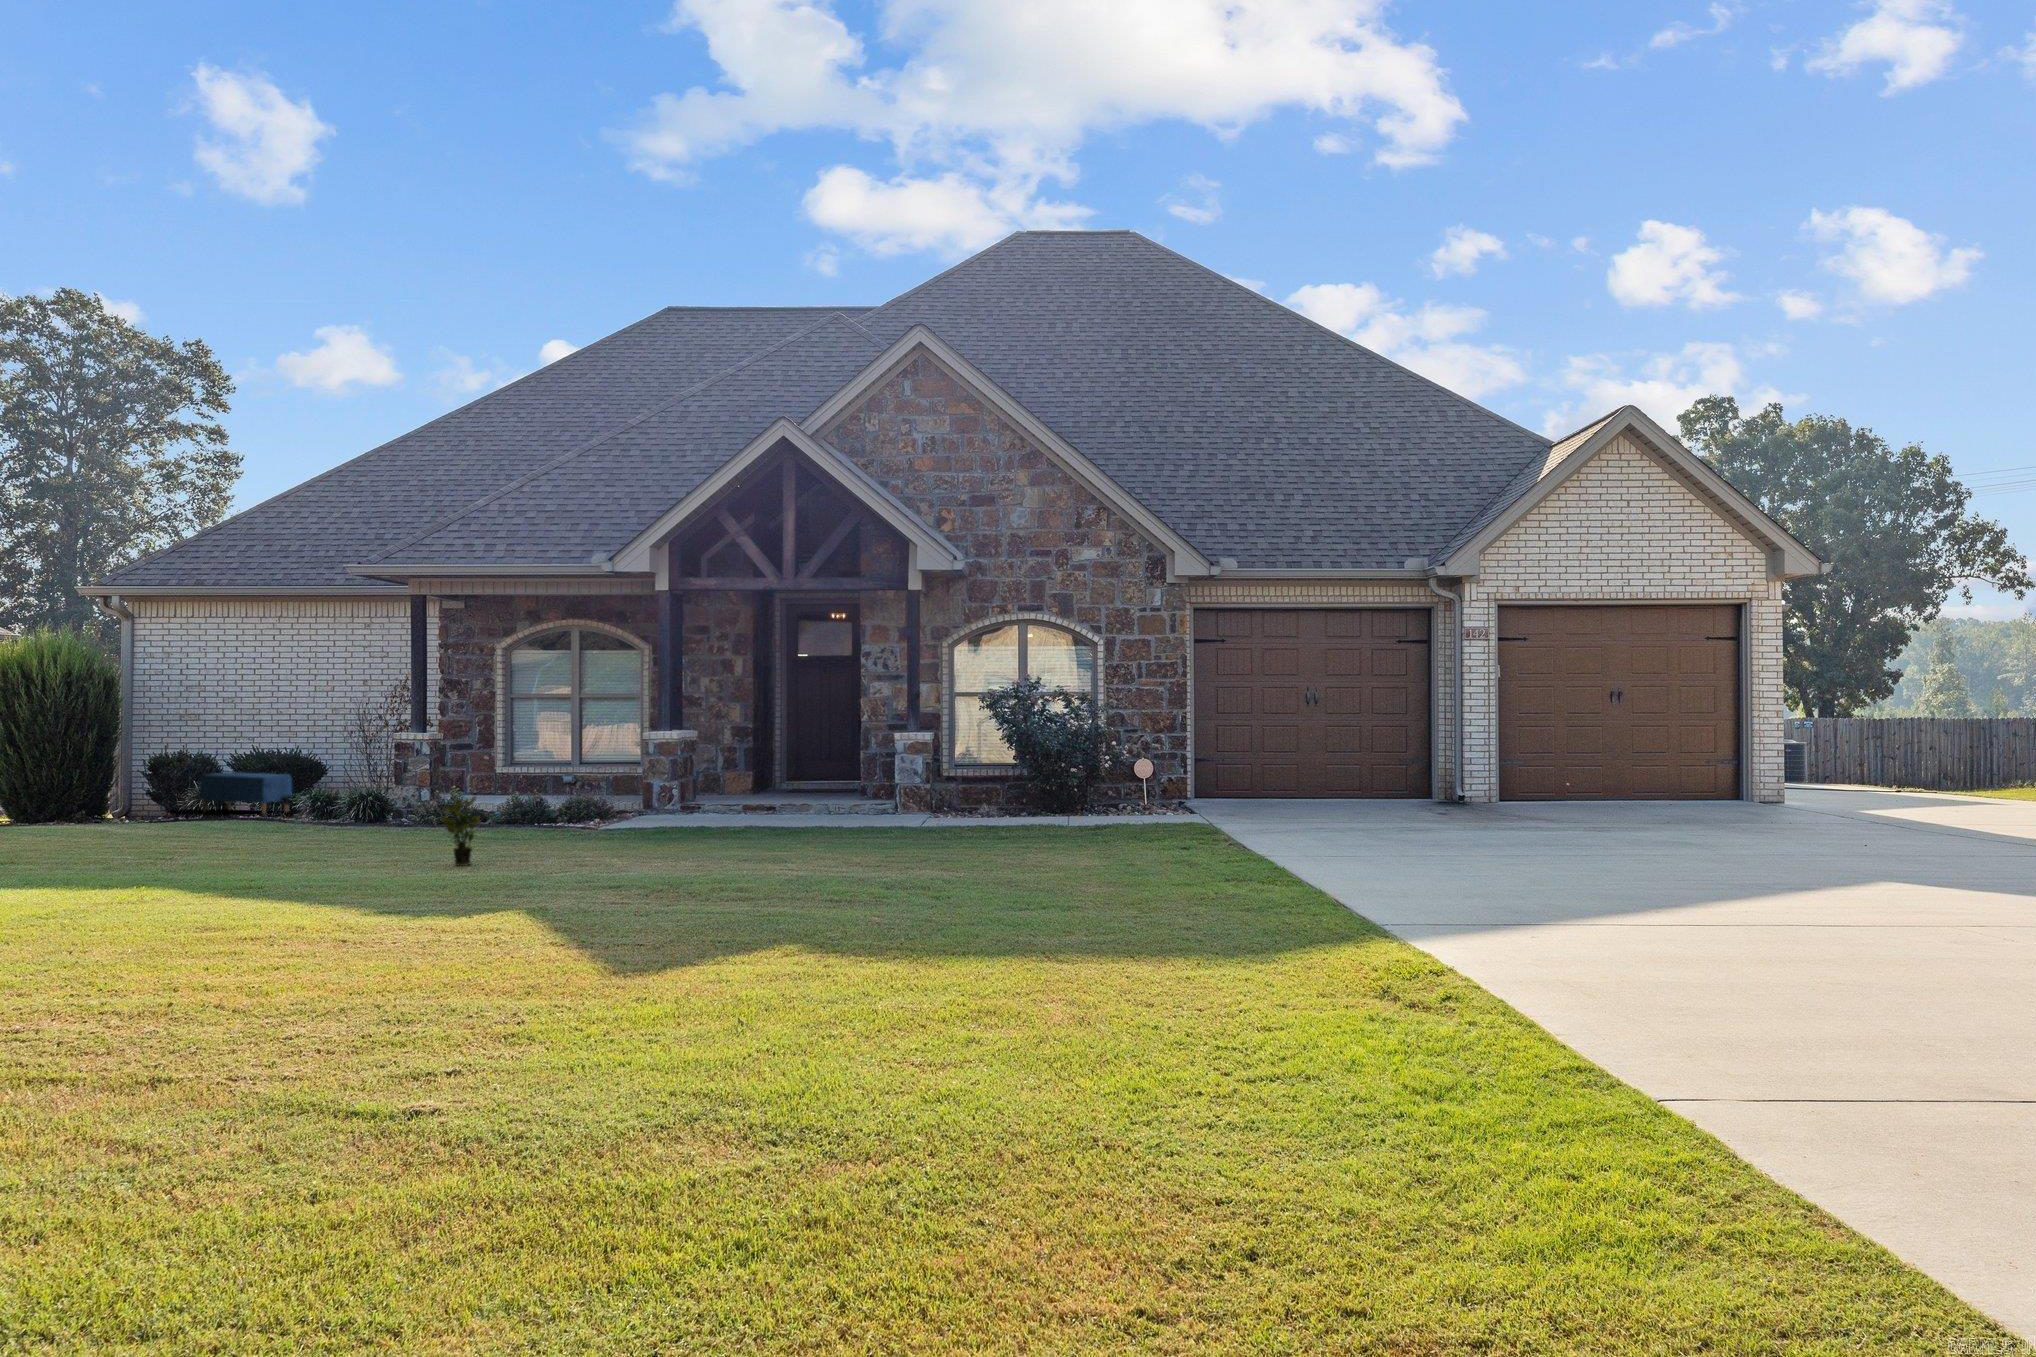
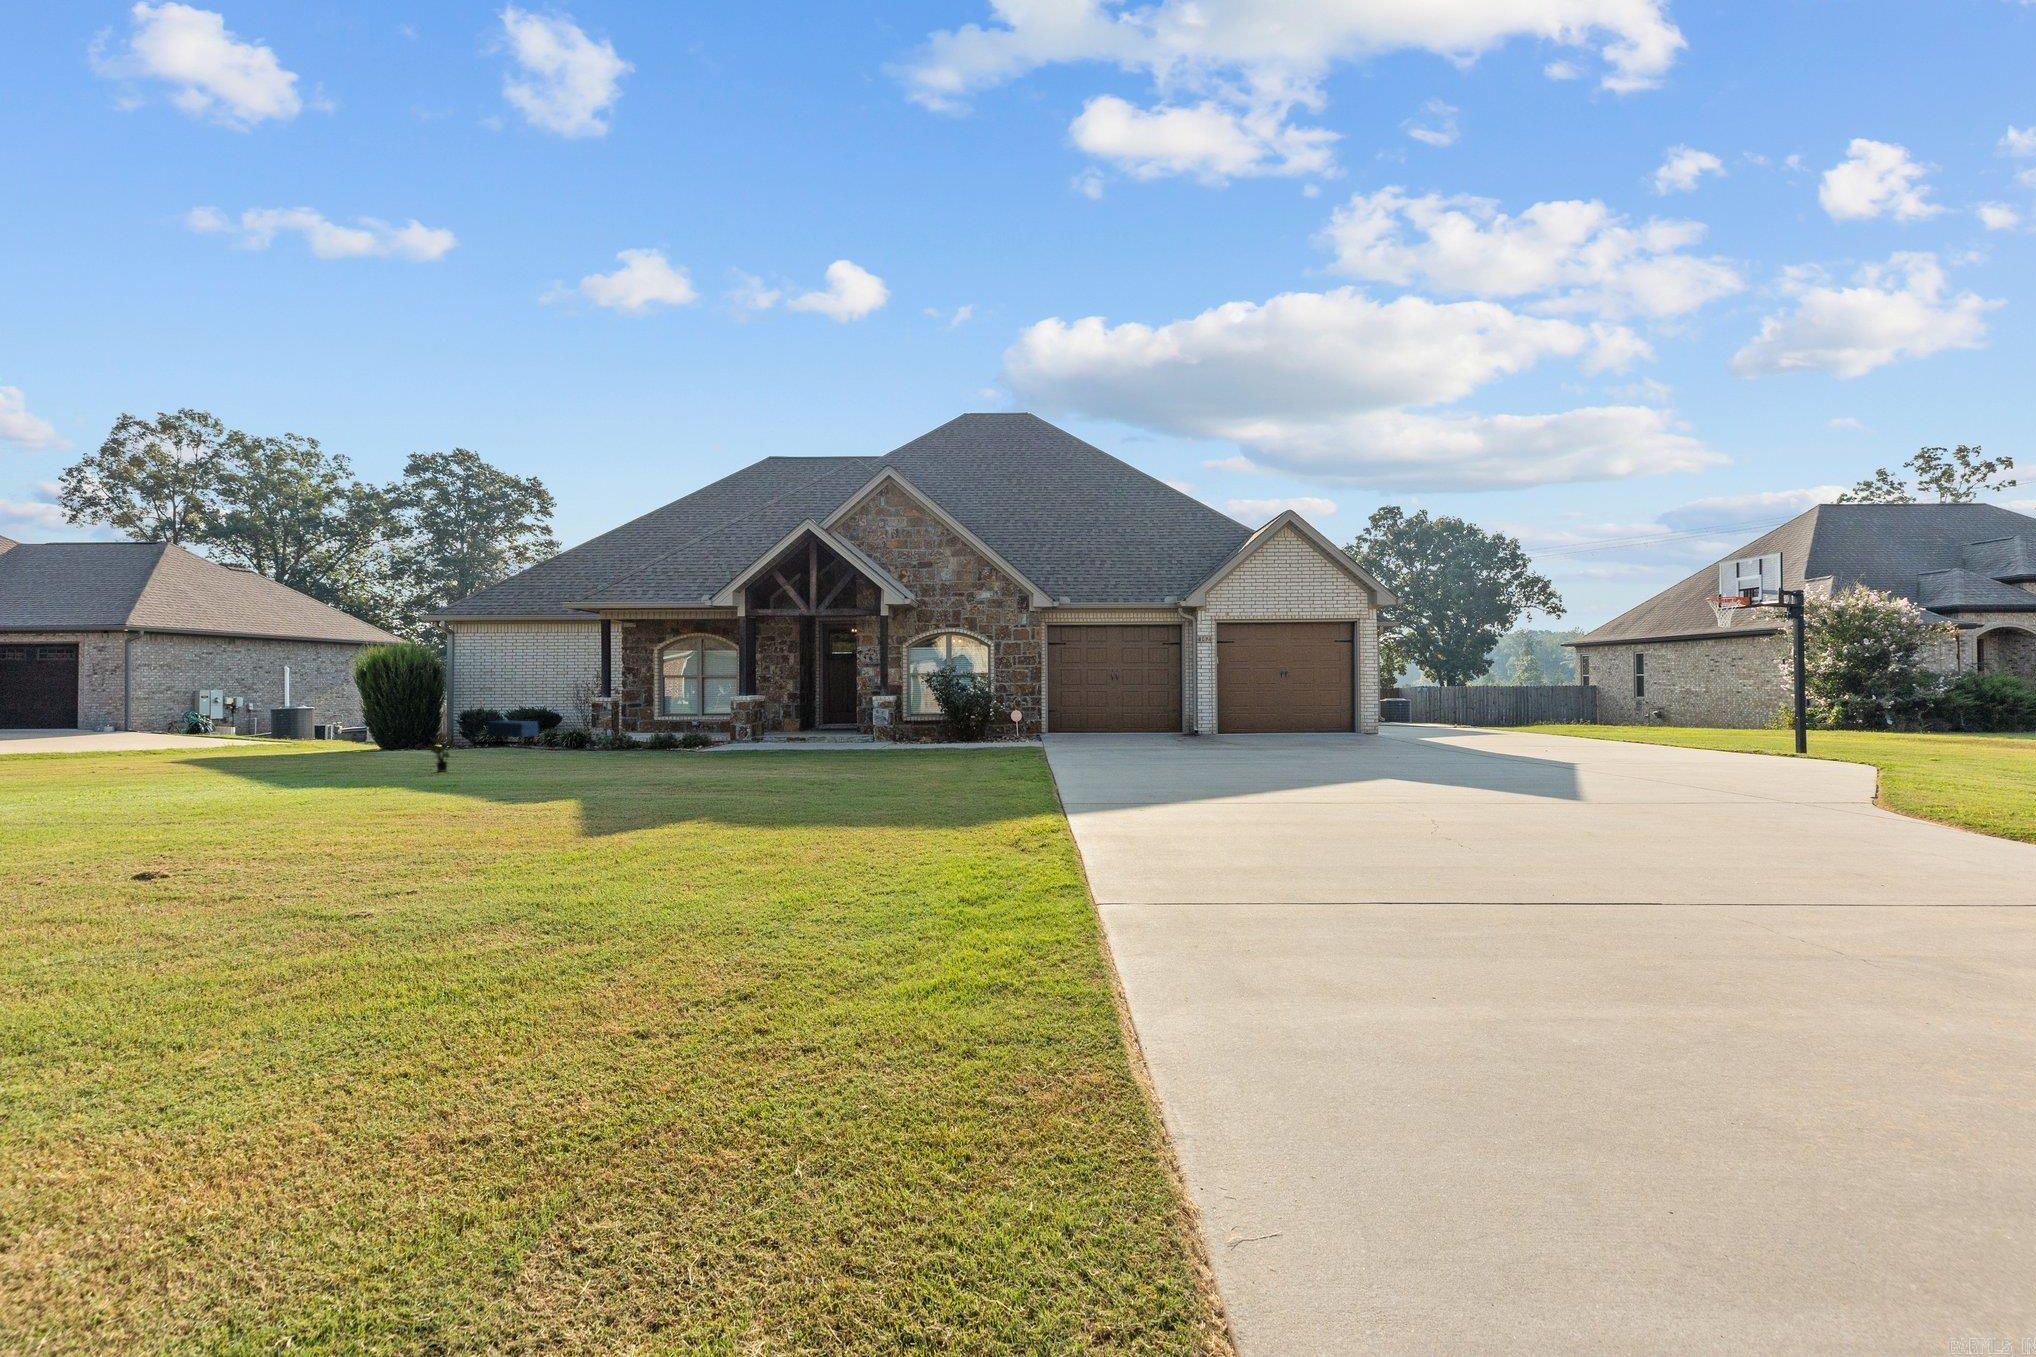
potted plant: present [442,796,481,866] -> present [429,732,452,772]

